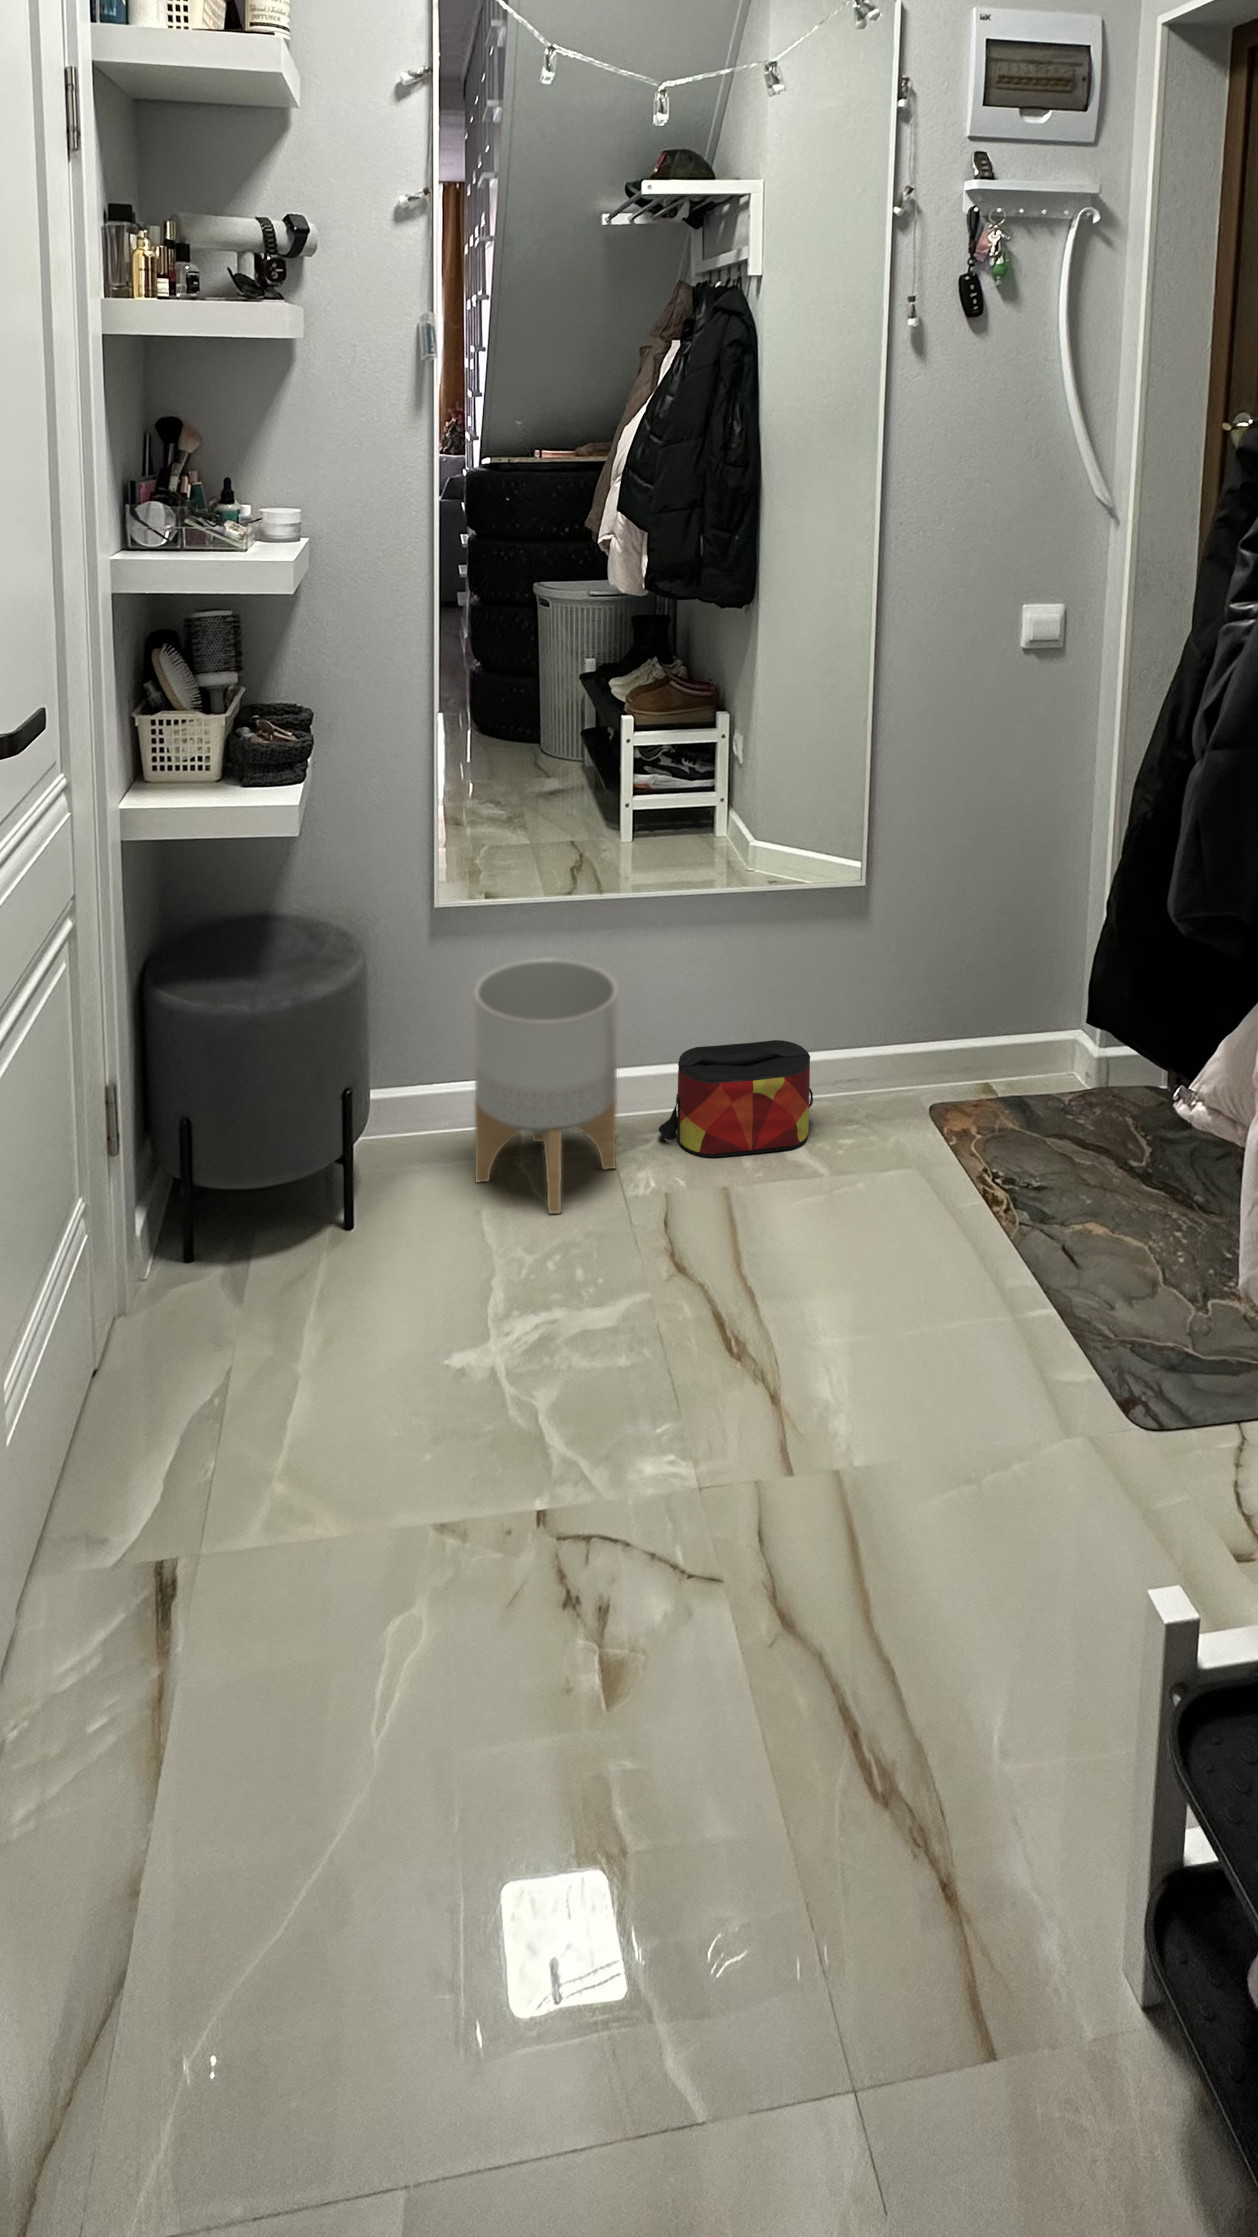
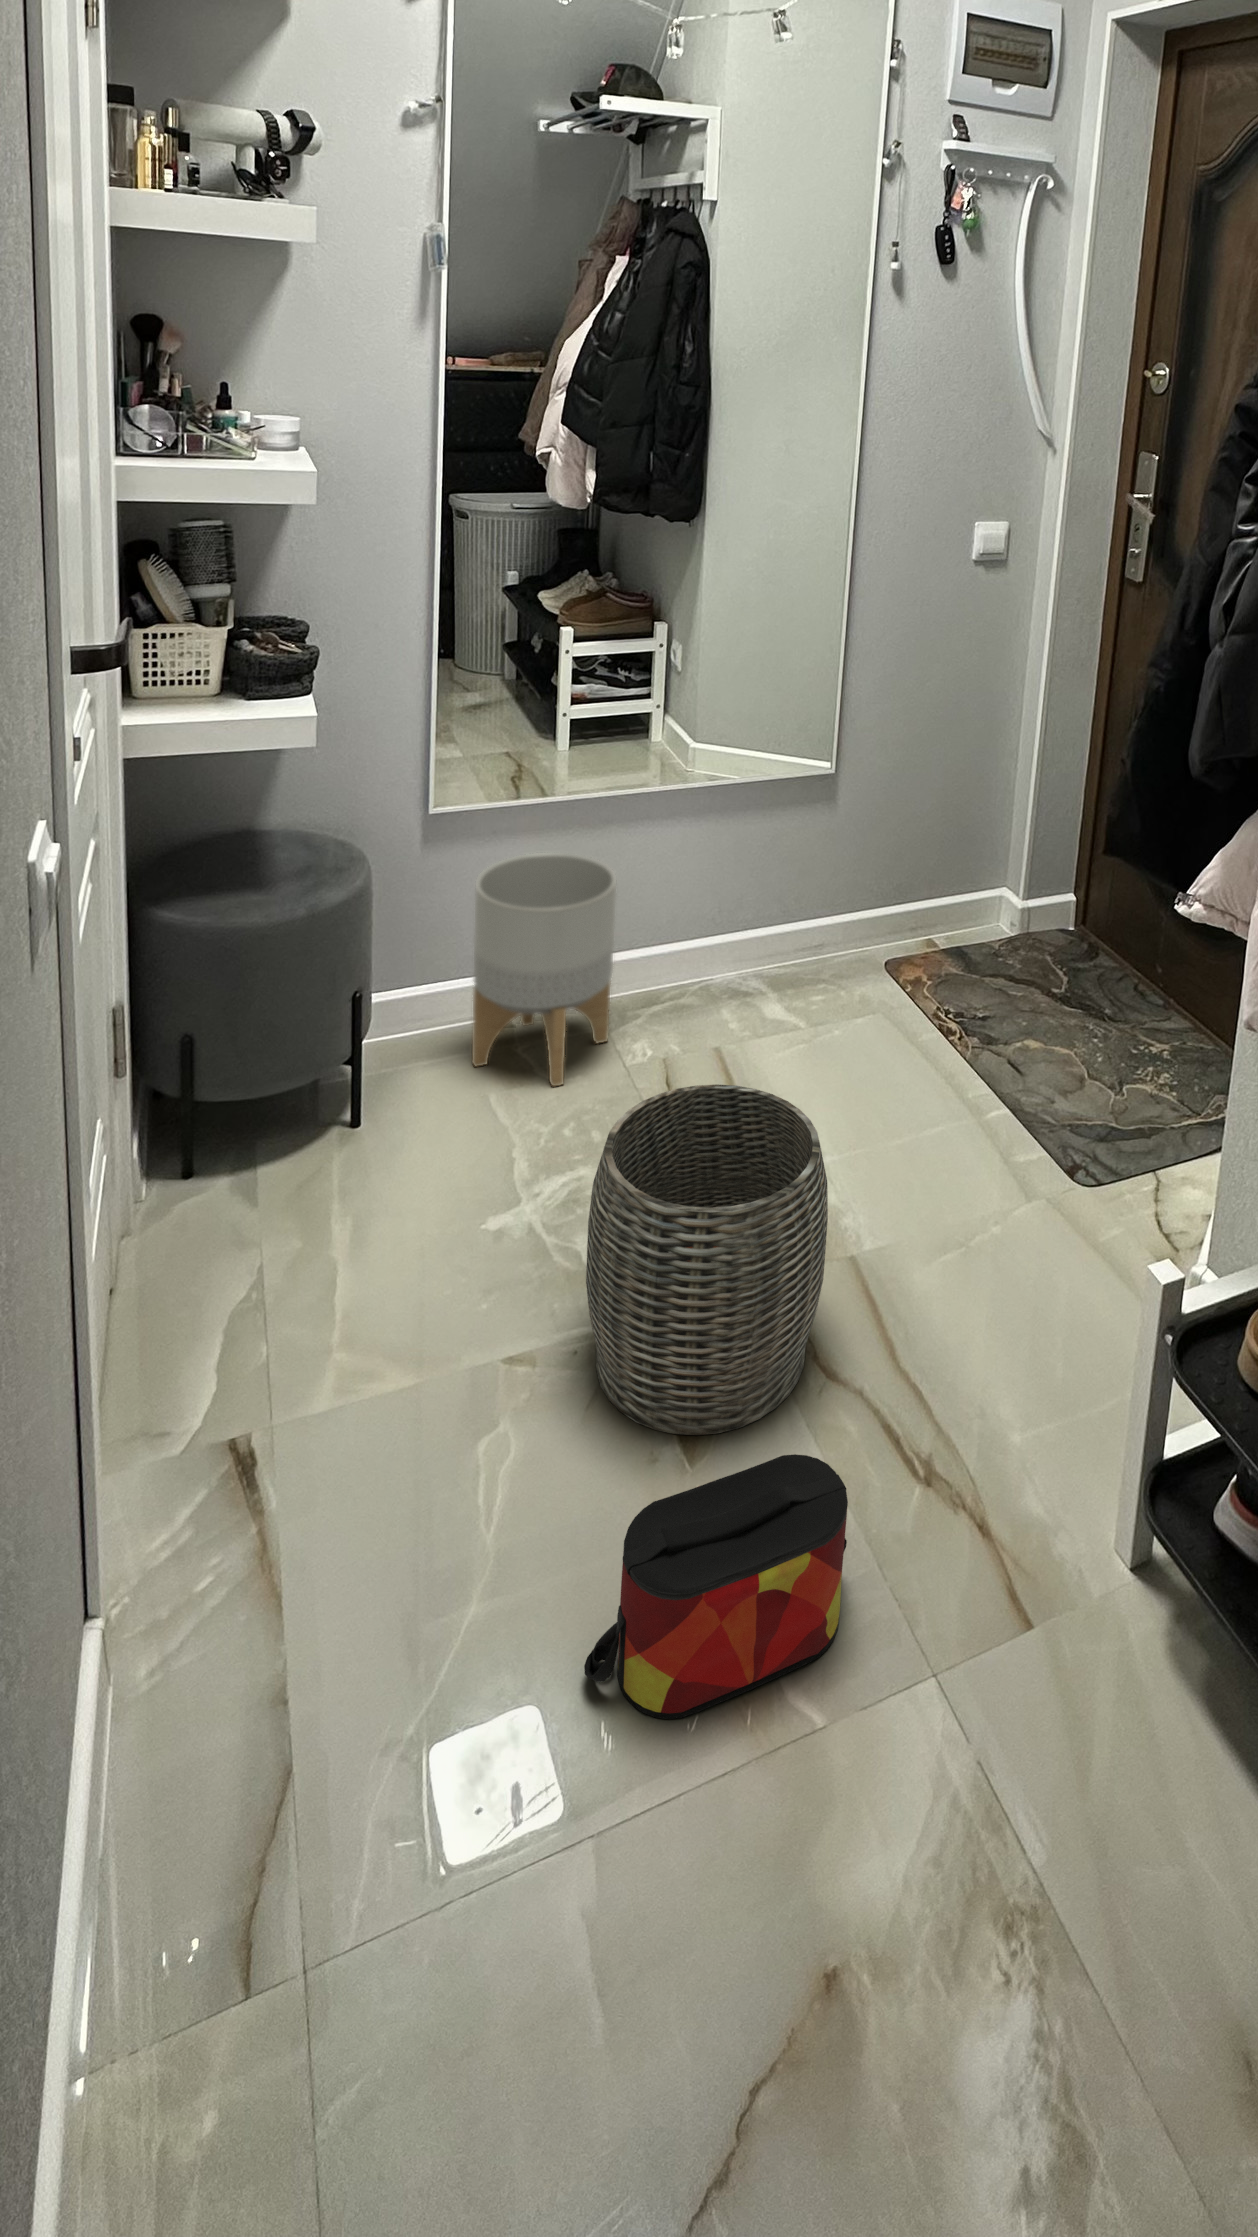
bag: present [659,1040,813,1158] -> present [584,1454,848,1719]
woven basket: none [515,1245,785,1674] -> present [586,1084,828,1435]

